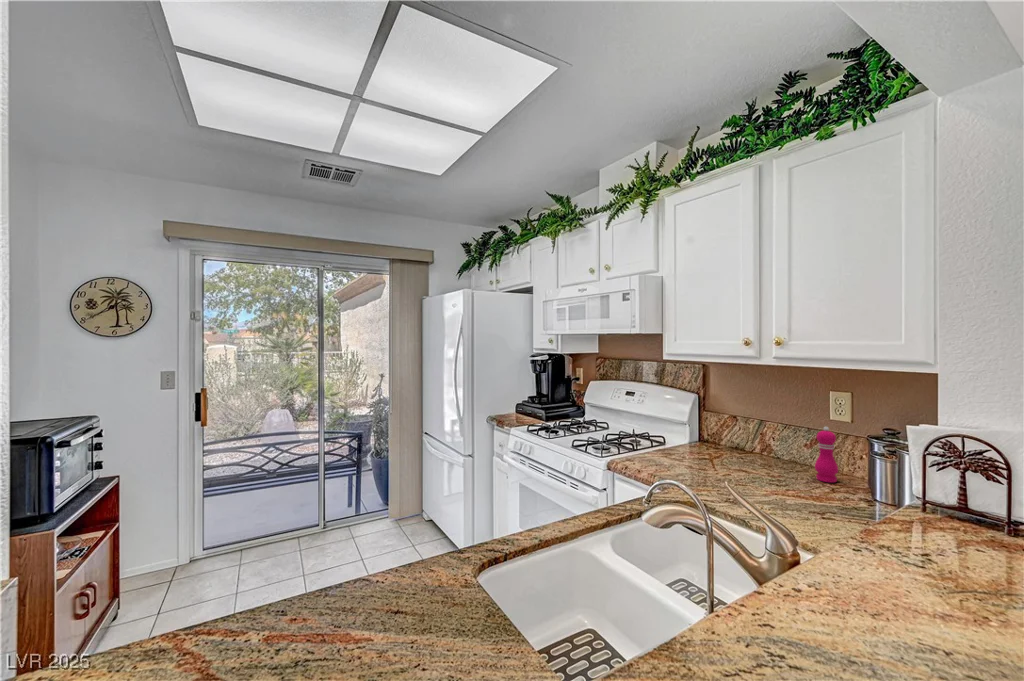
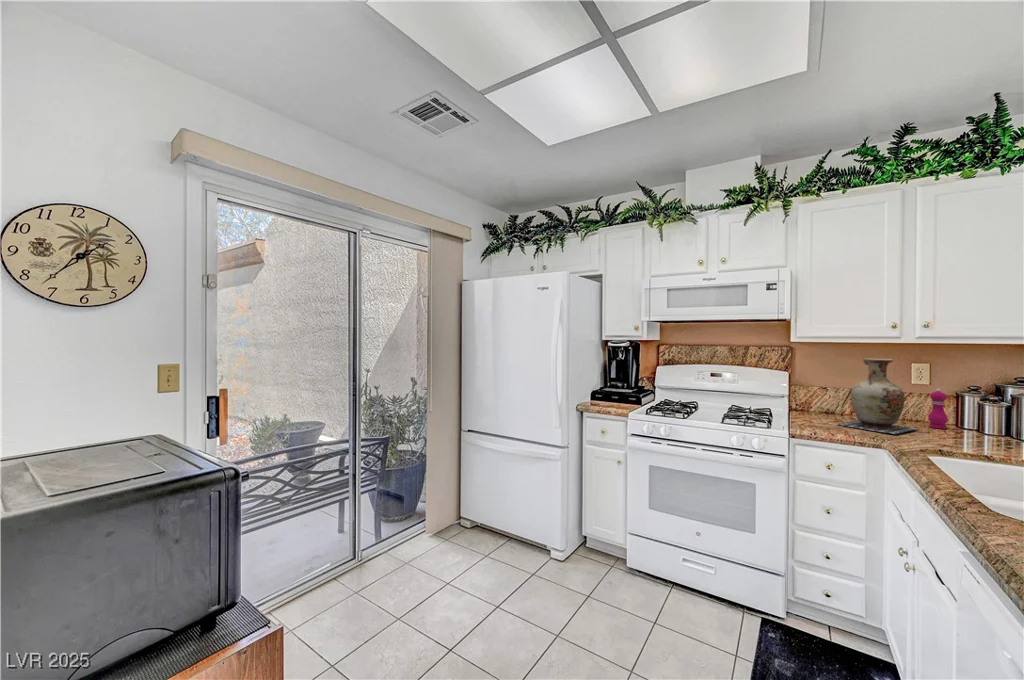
vase: none [687,382,778,478] -> present [839,359,916,434]

